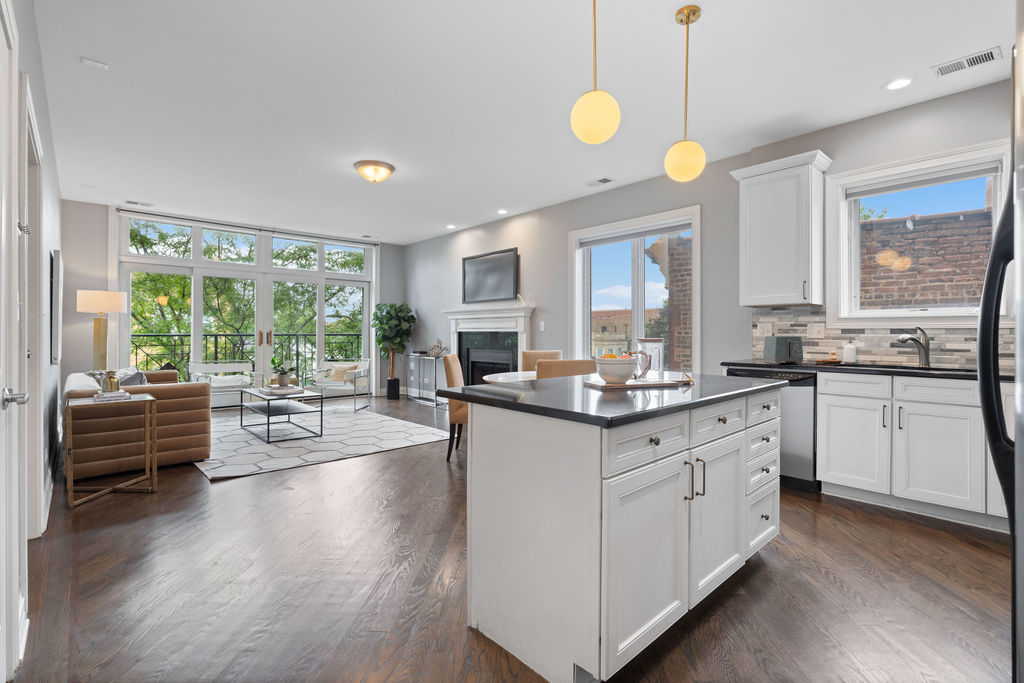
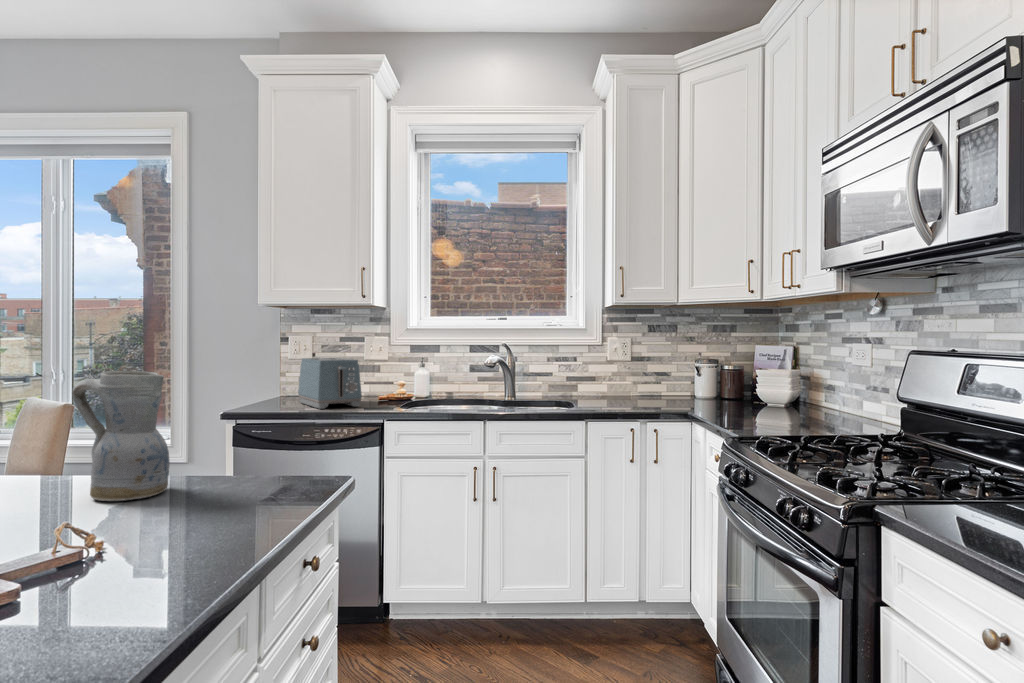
ceramic pitcher: none [674,331,708,378] -> present [72,371,170,501]

